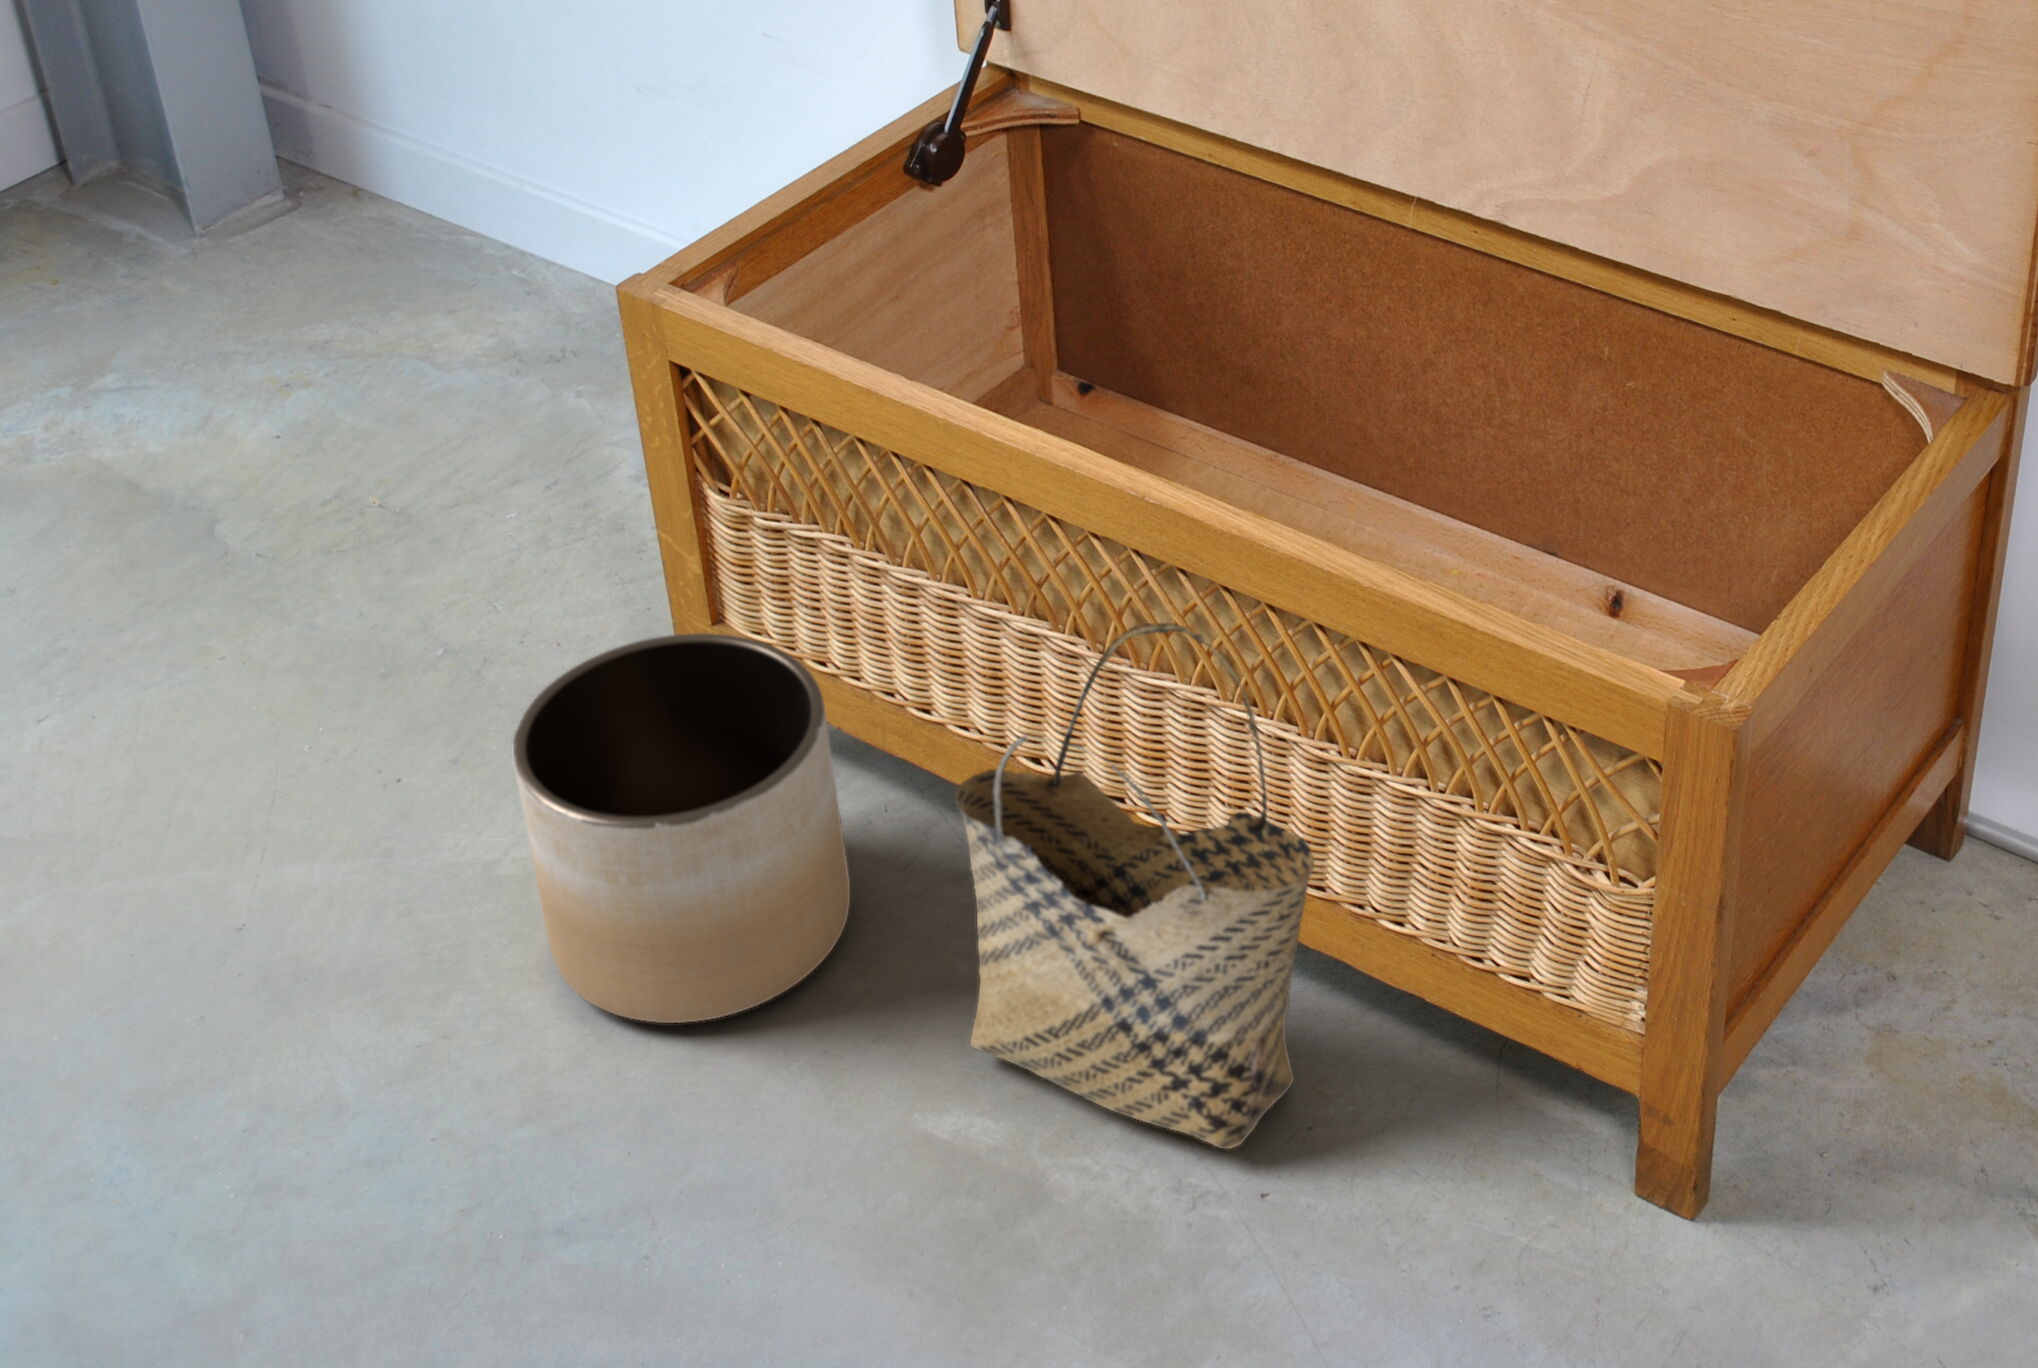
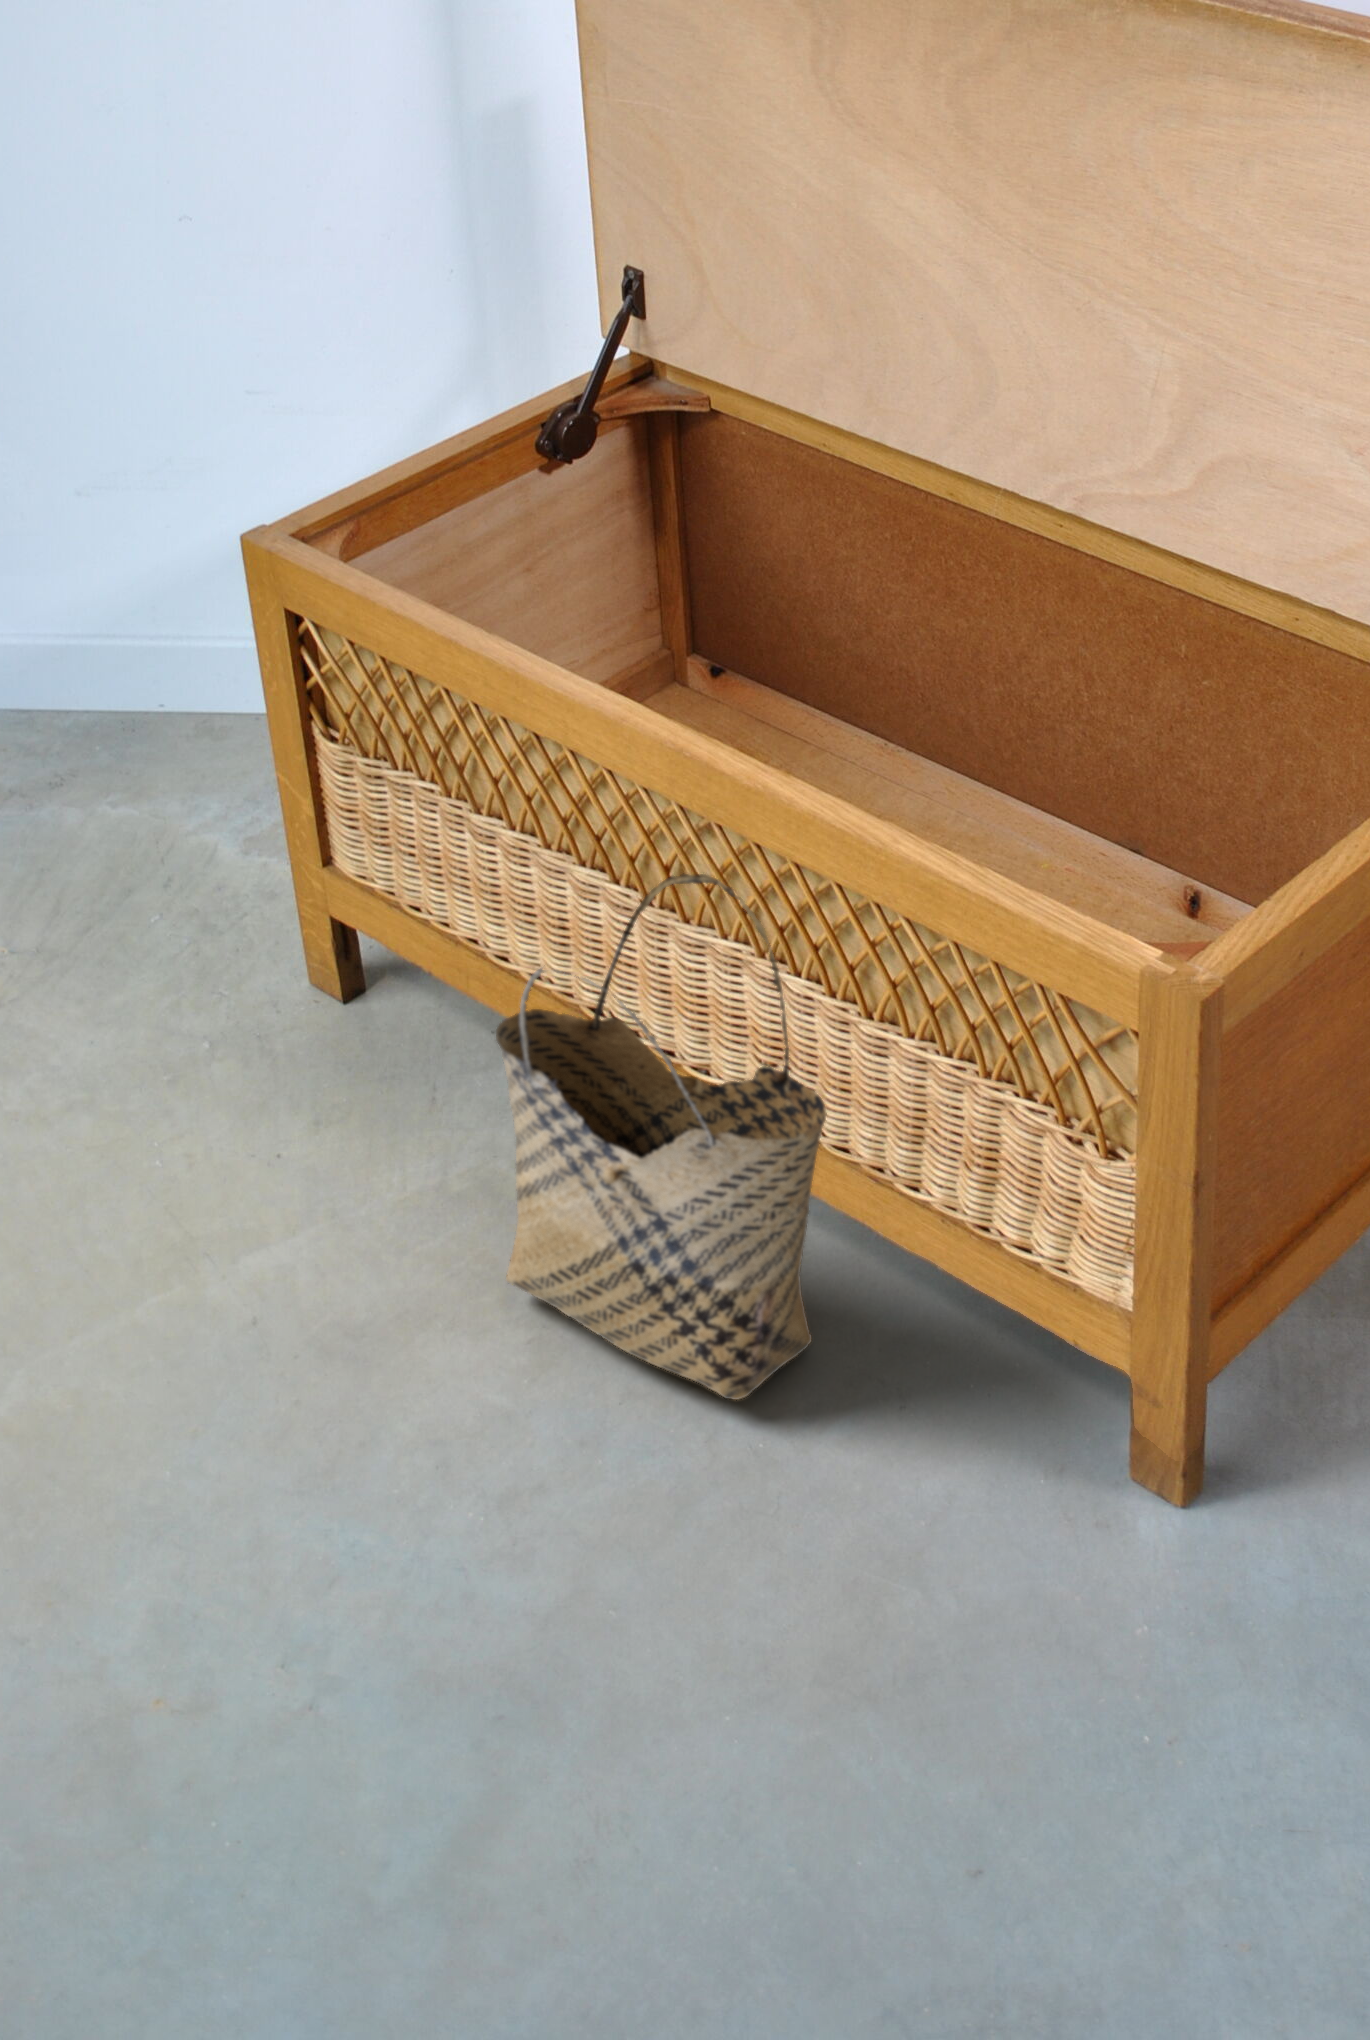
planter: present [512,633,850,1023] -> none [104,868,422,1237]

